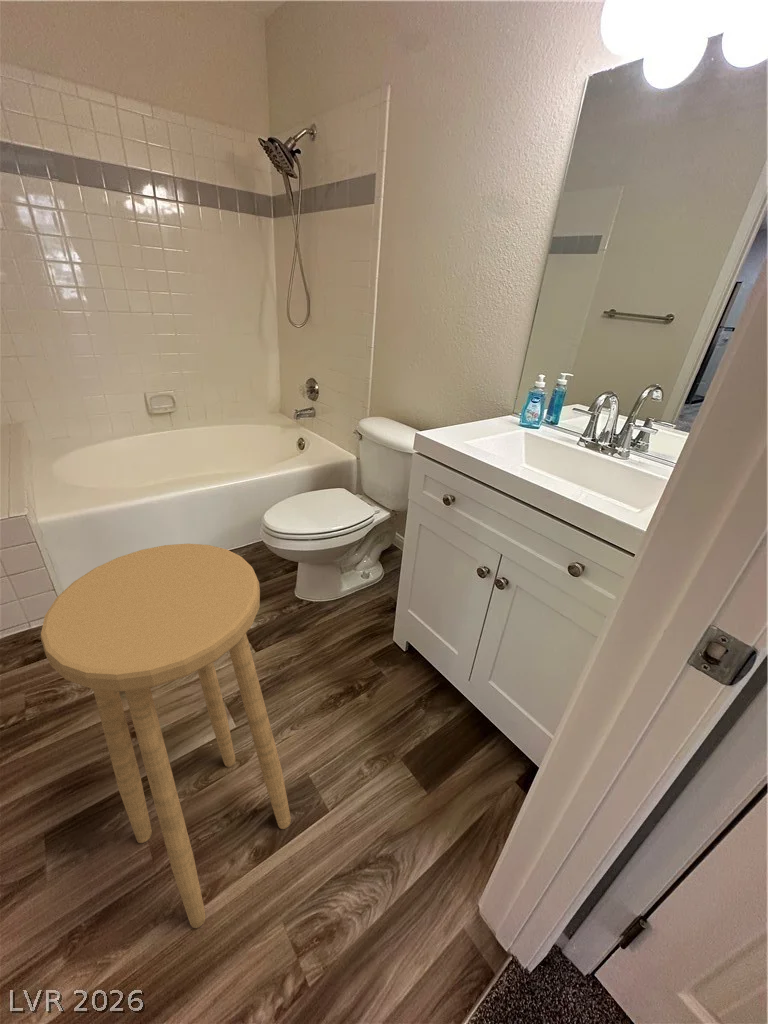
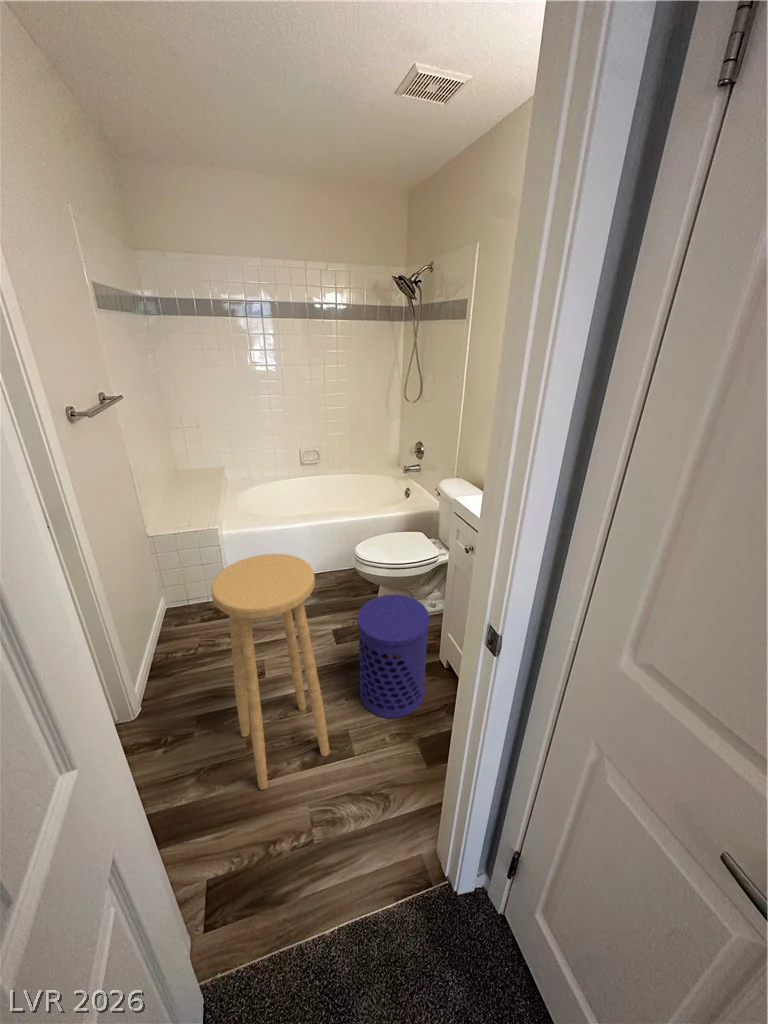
waste bin: none [302,574,403,741] -> present [358,594,429,718]

